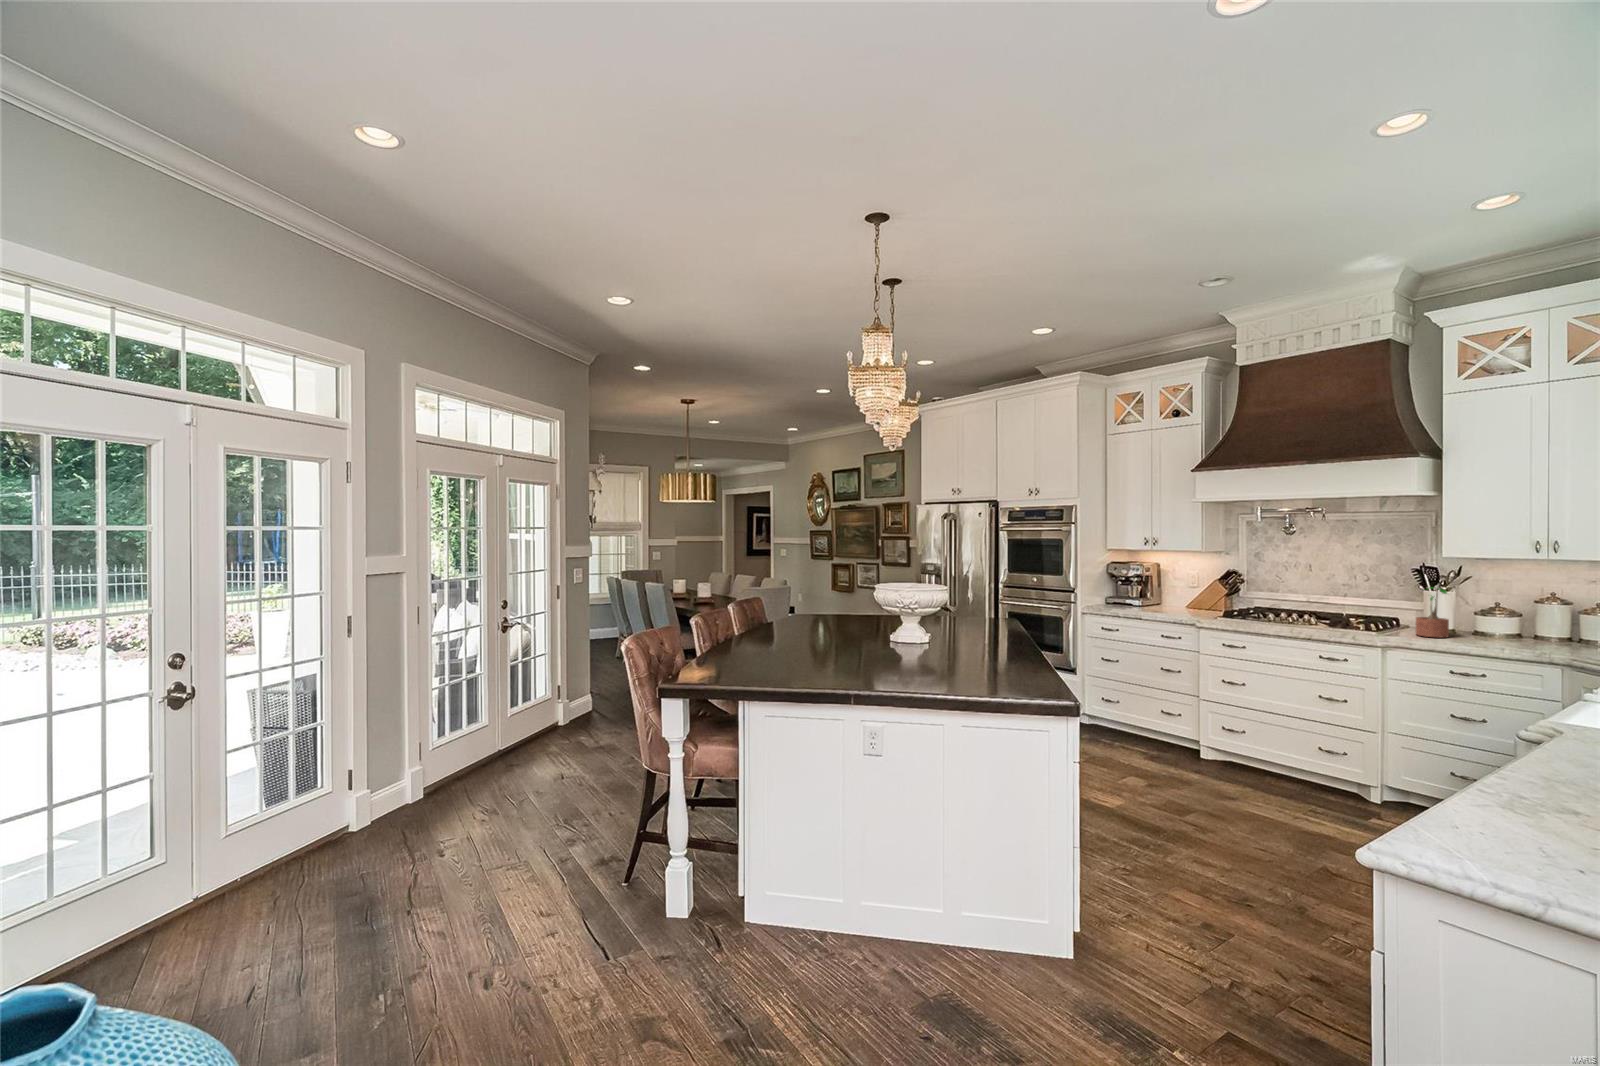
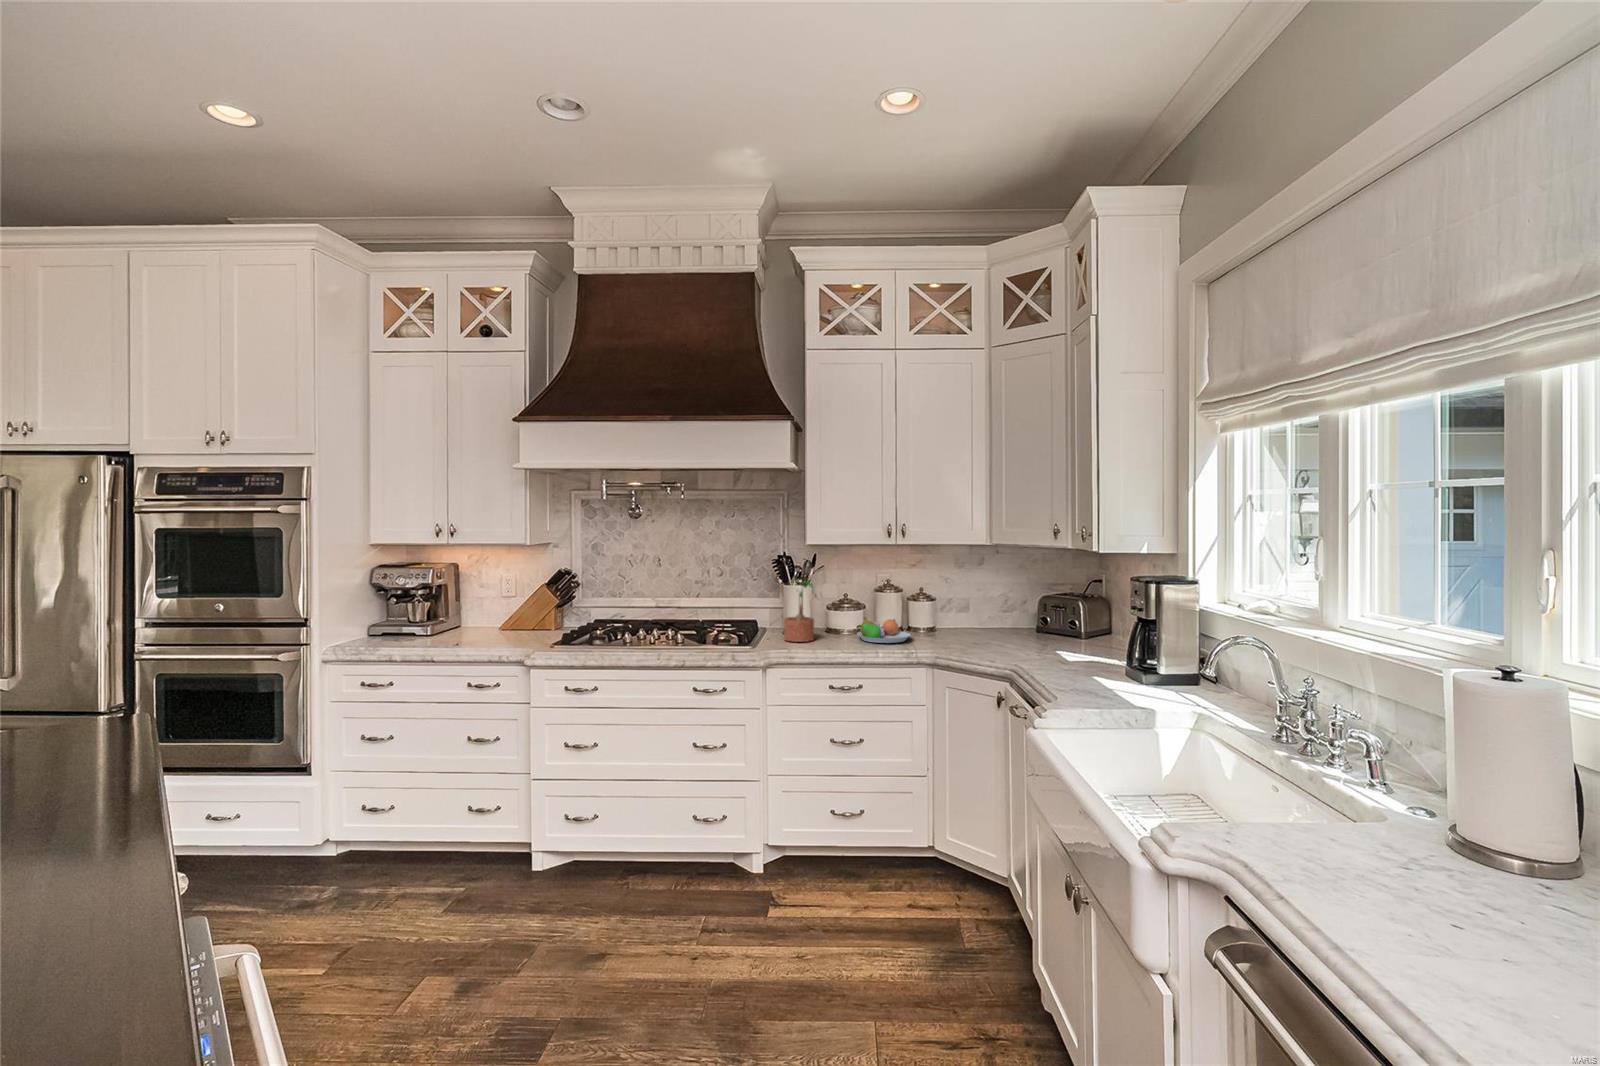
fruit bowl: none [1491,624,1566,648] -> present [856,617,911,643]

